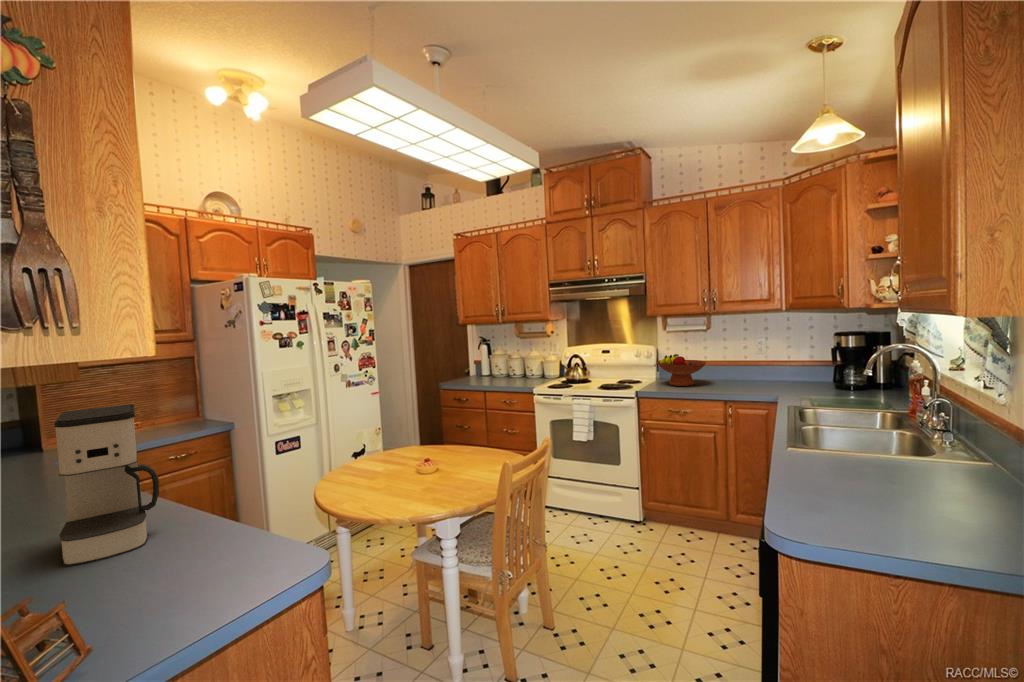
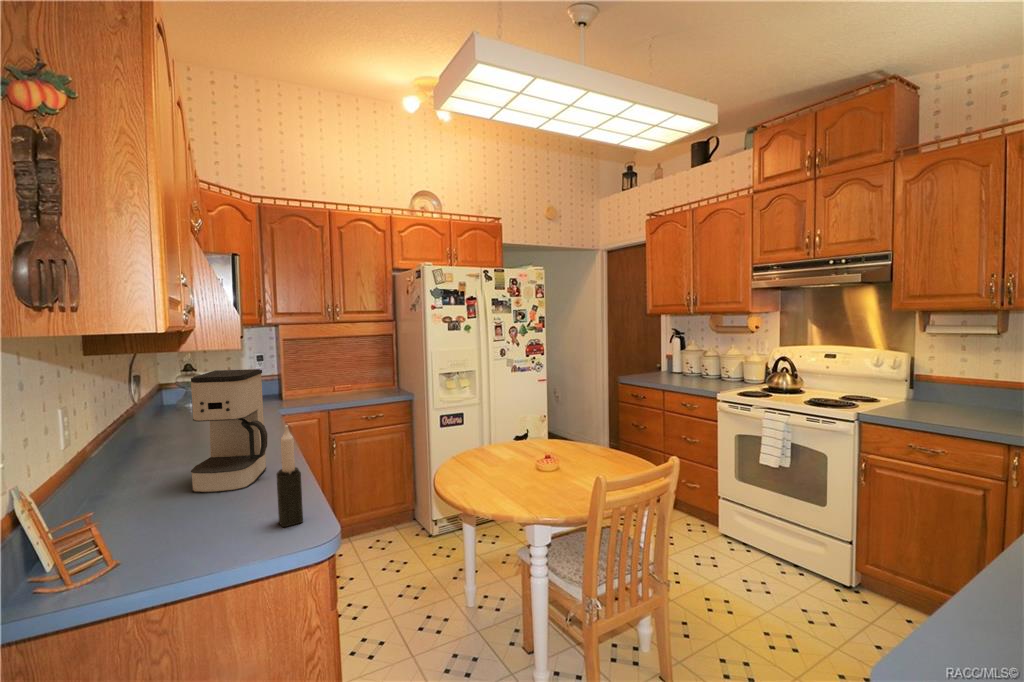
fruit bowl: present [657,354,706,386] -> none [901,366,996,415]
candle: none [242,454,275,563] -> present [277,425,303,527]

